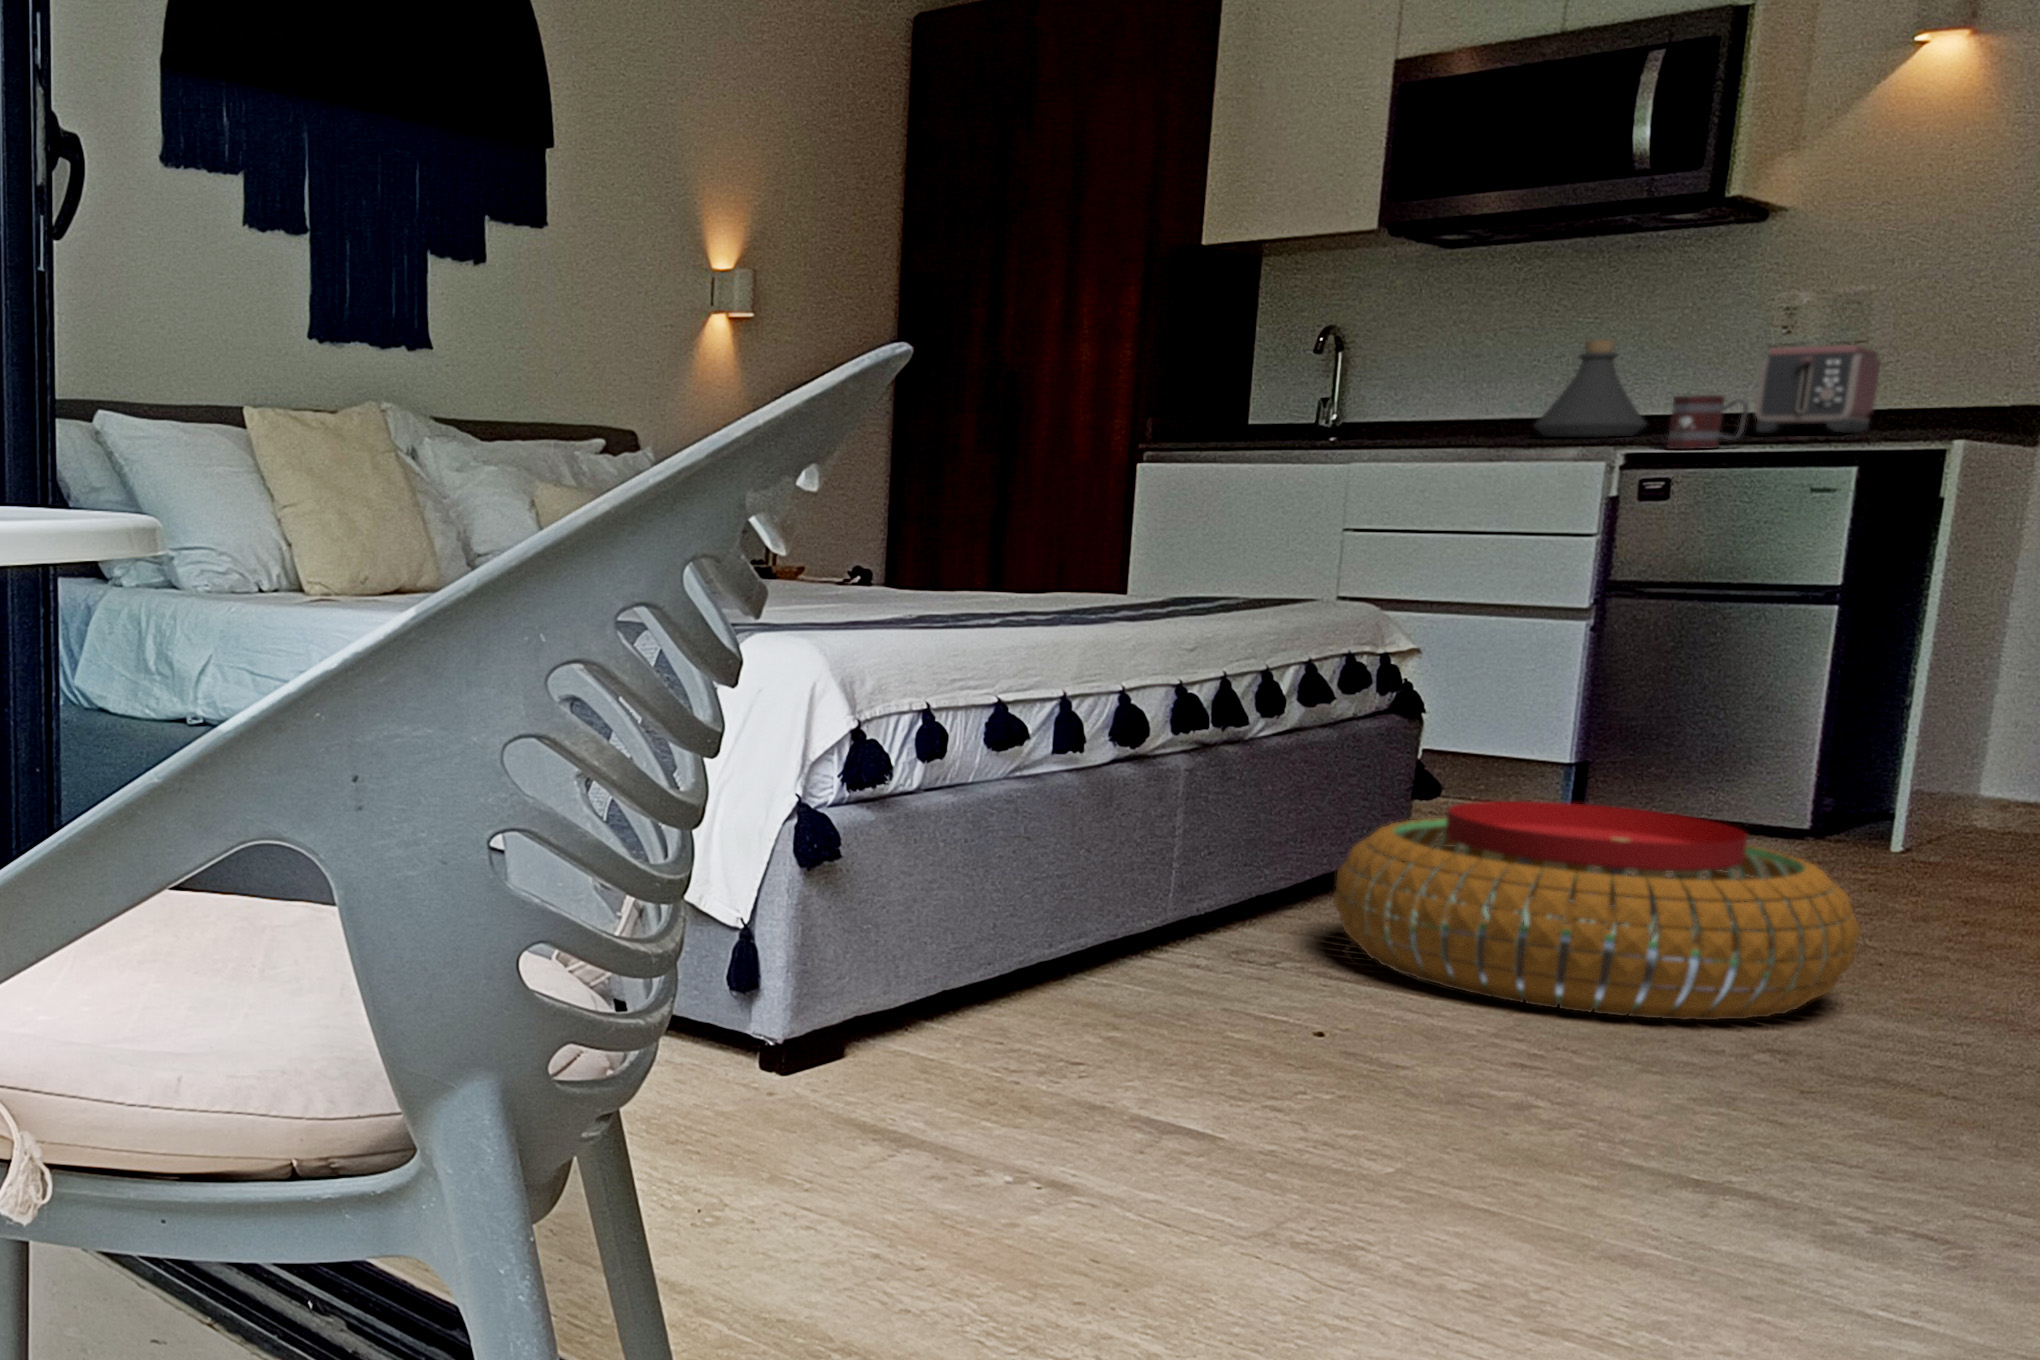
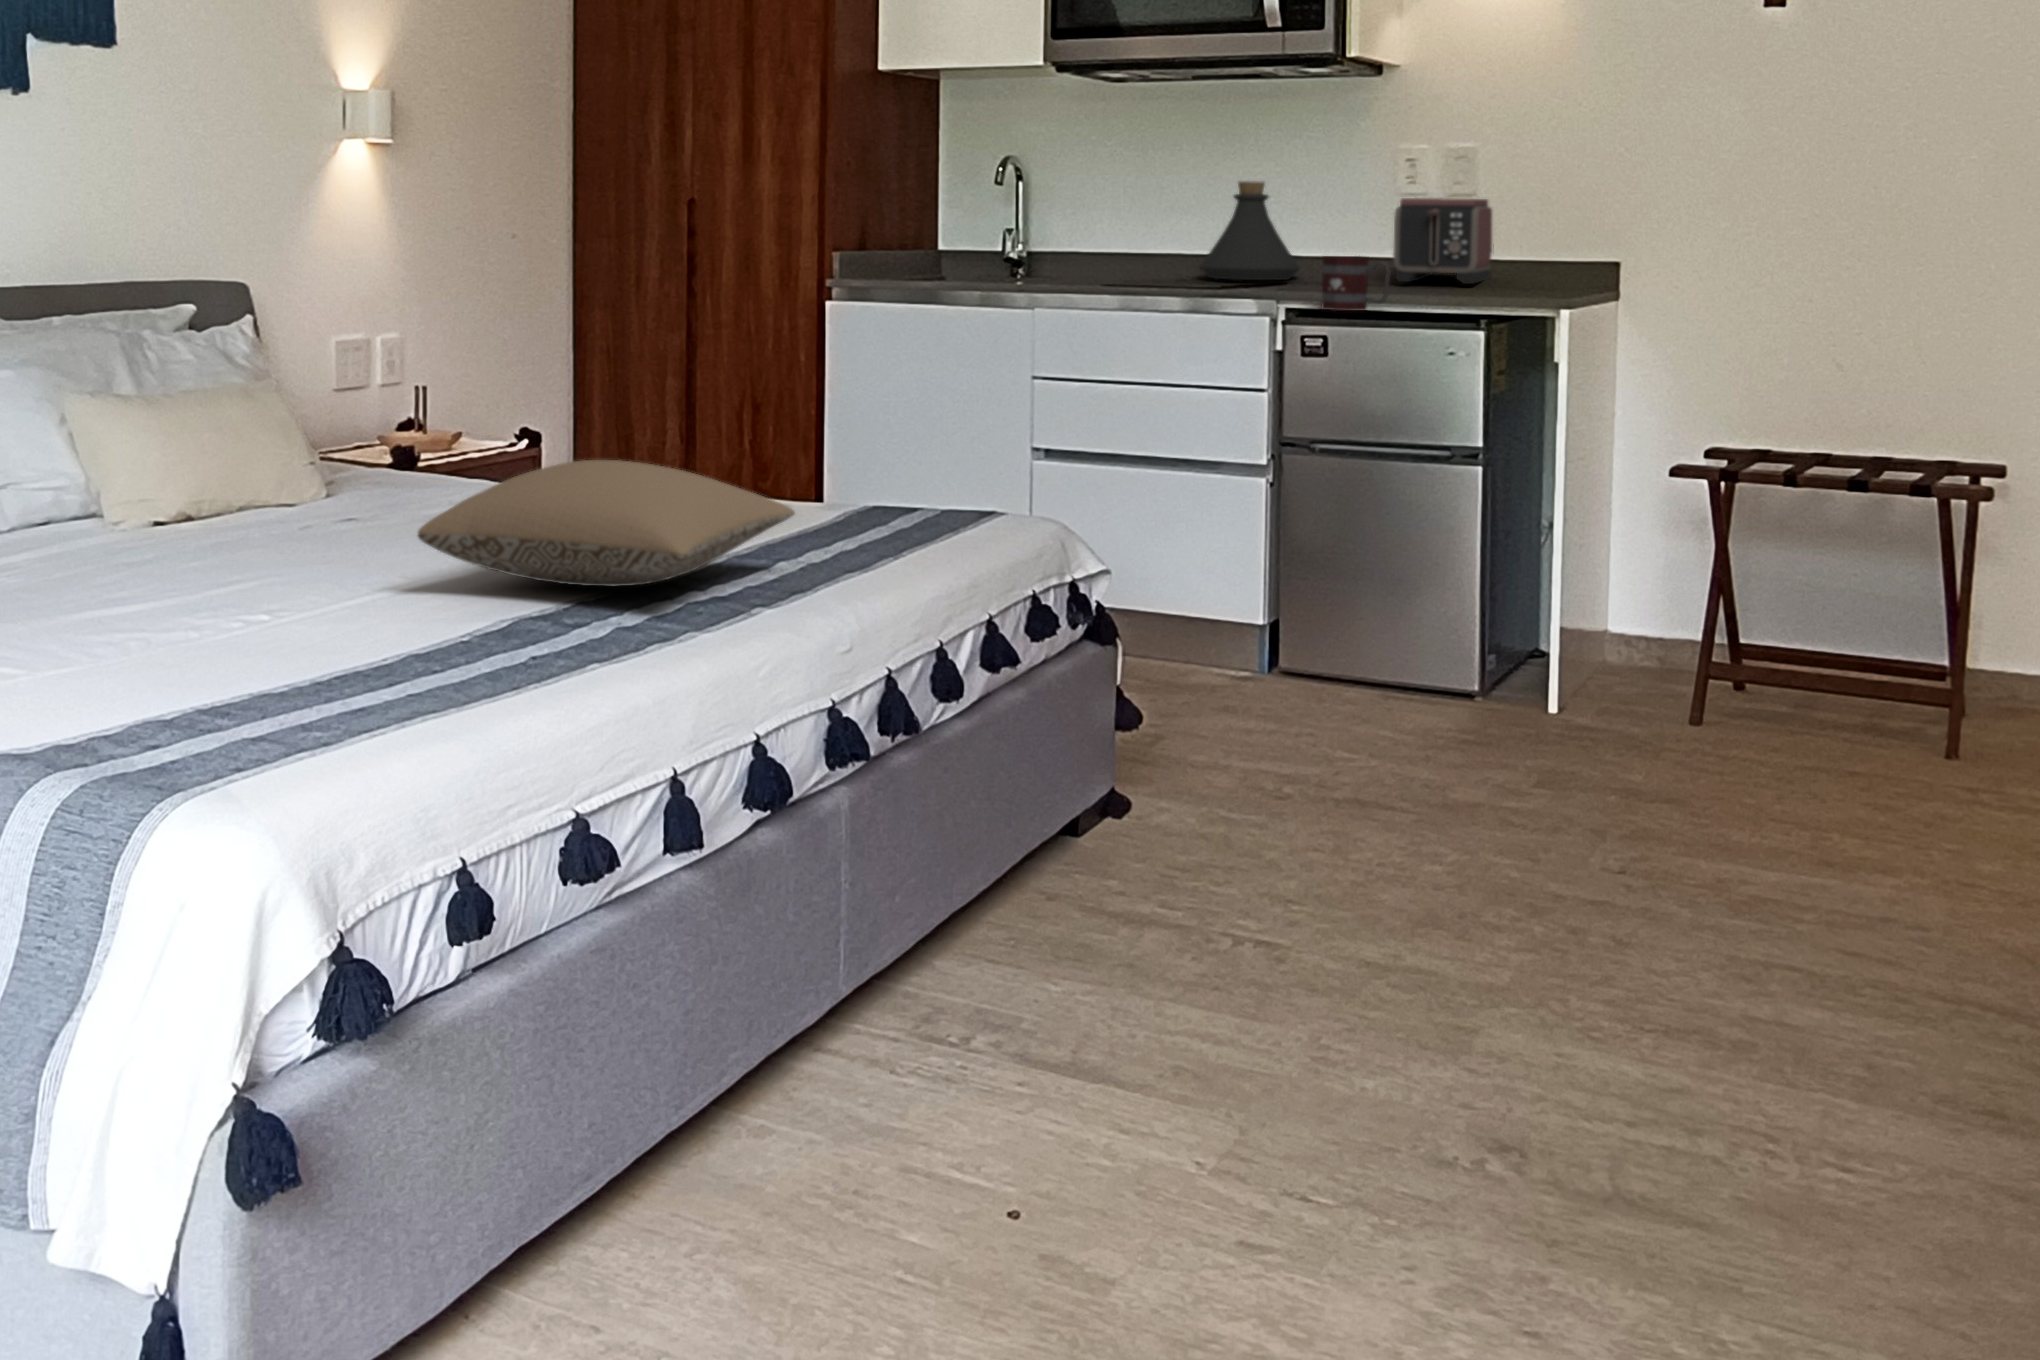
pillow: none [841,509,1148,602] -> present [418,460,795,586]
pouf: present [1334,801,1860,1020] -> none [1028,809,1580,1138]

